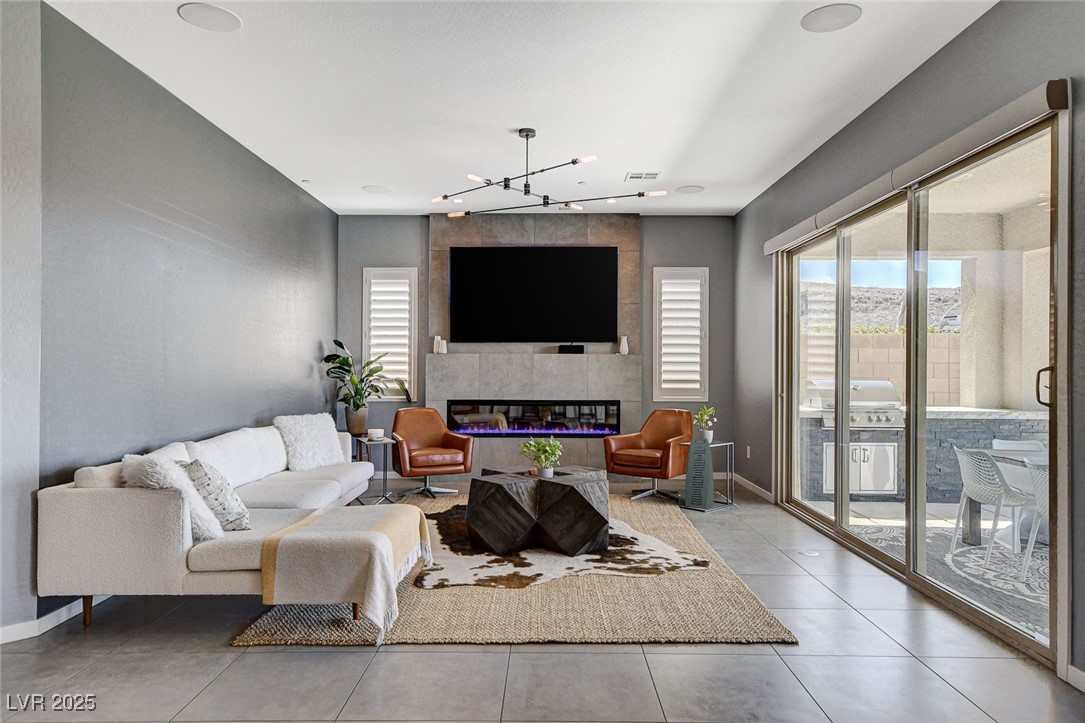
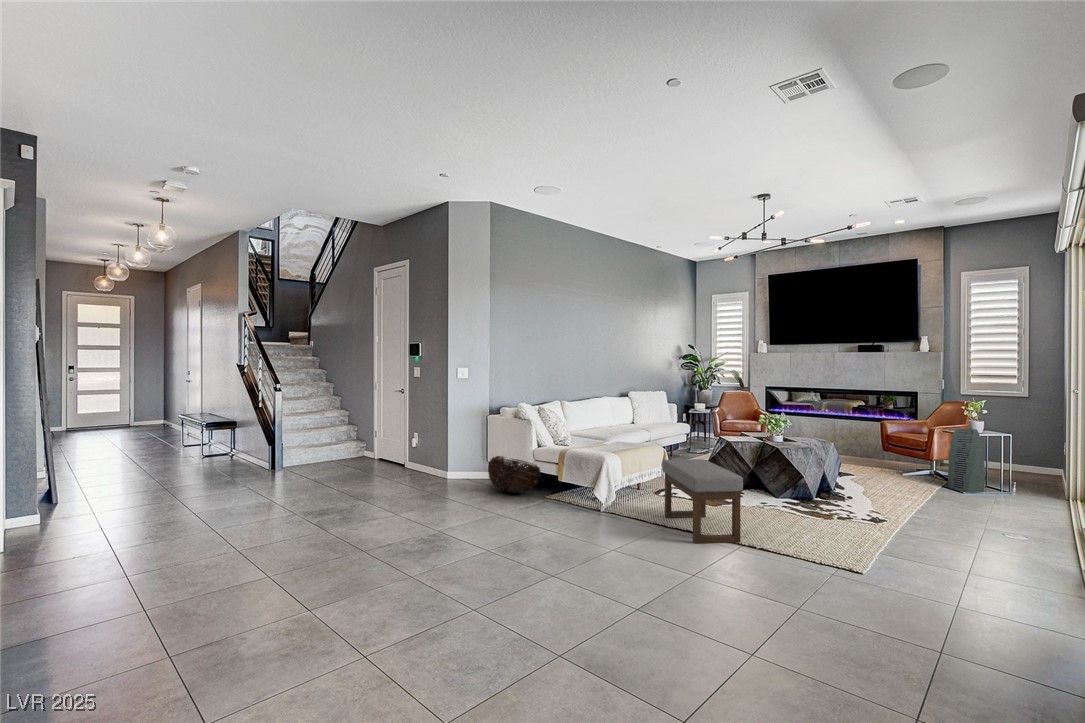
ottoman: none [487,519,645,664] -> present [663,459,743,543]
basket: none [58,580,218,660] -> present [488,456,541,493]

